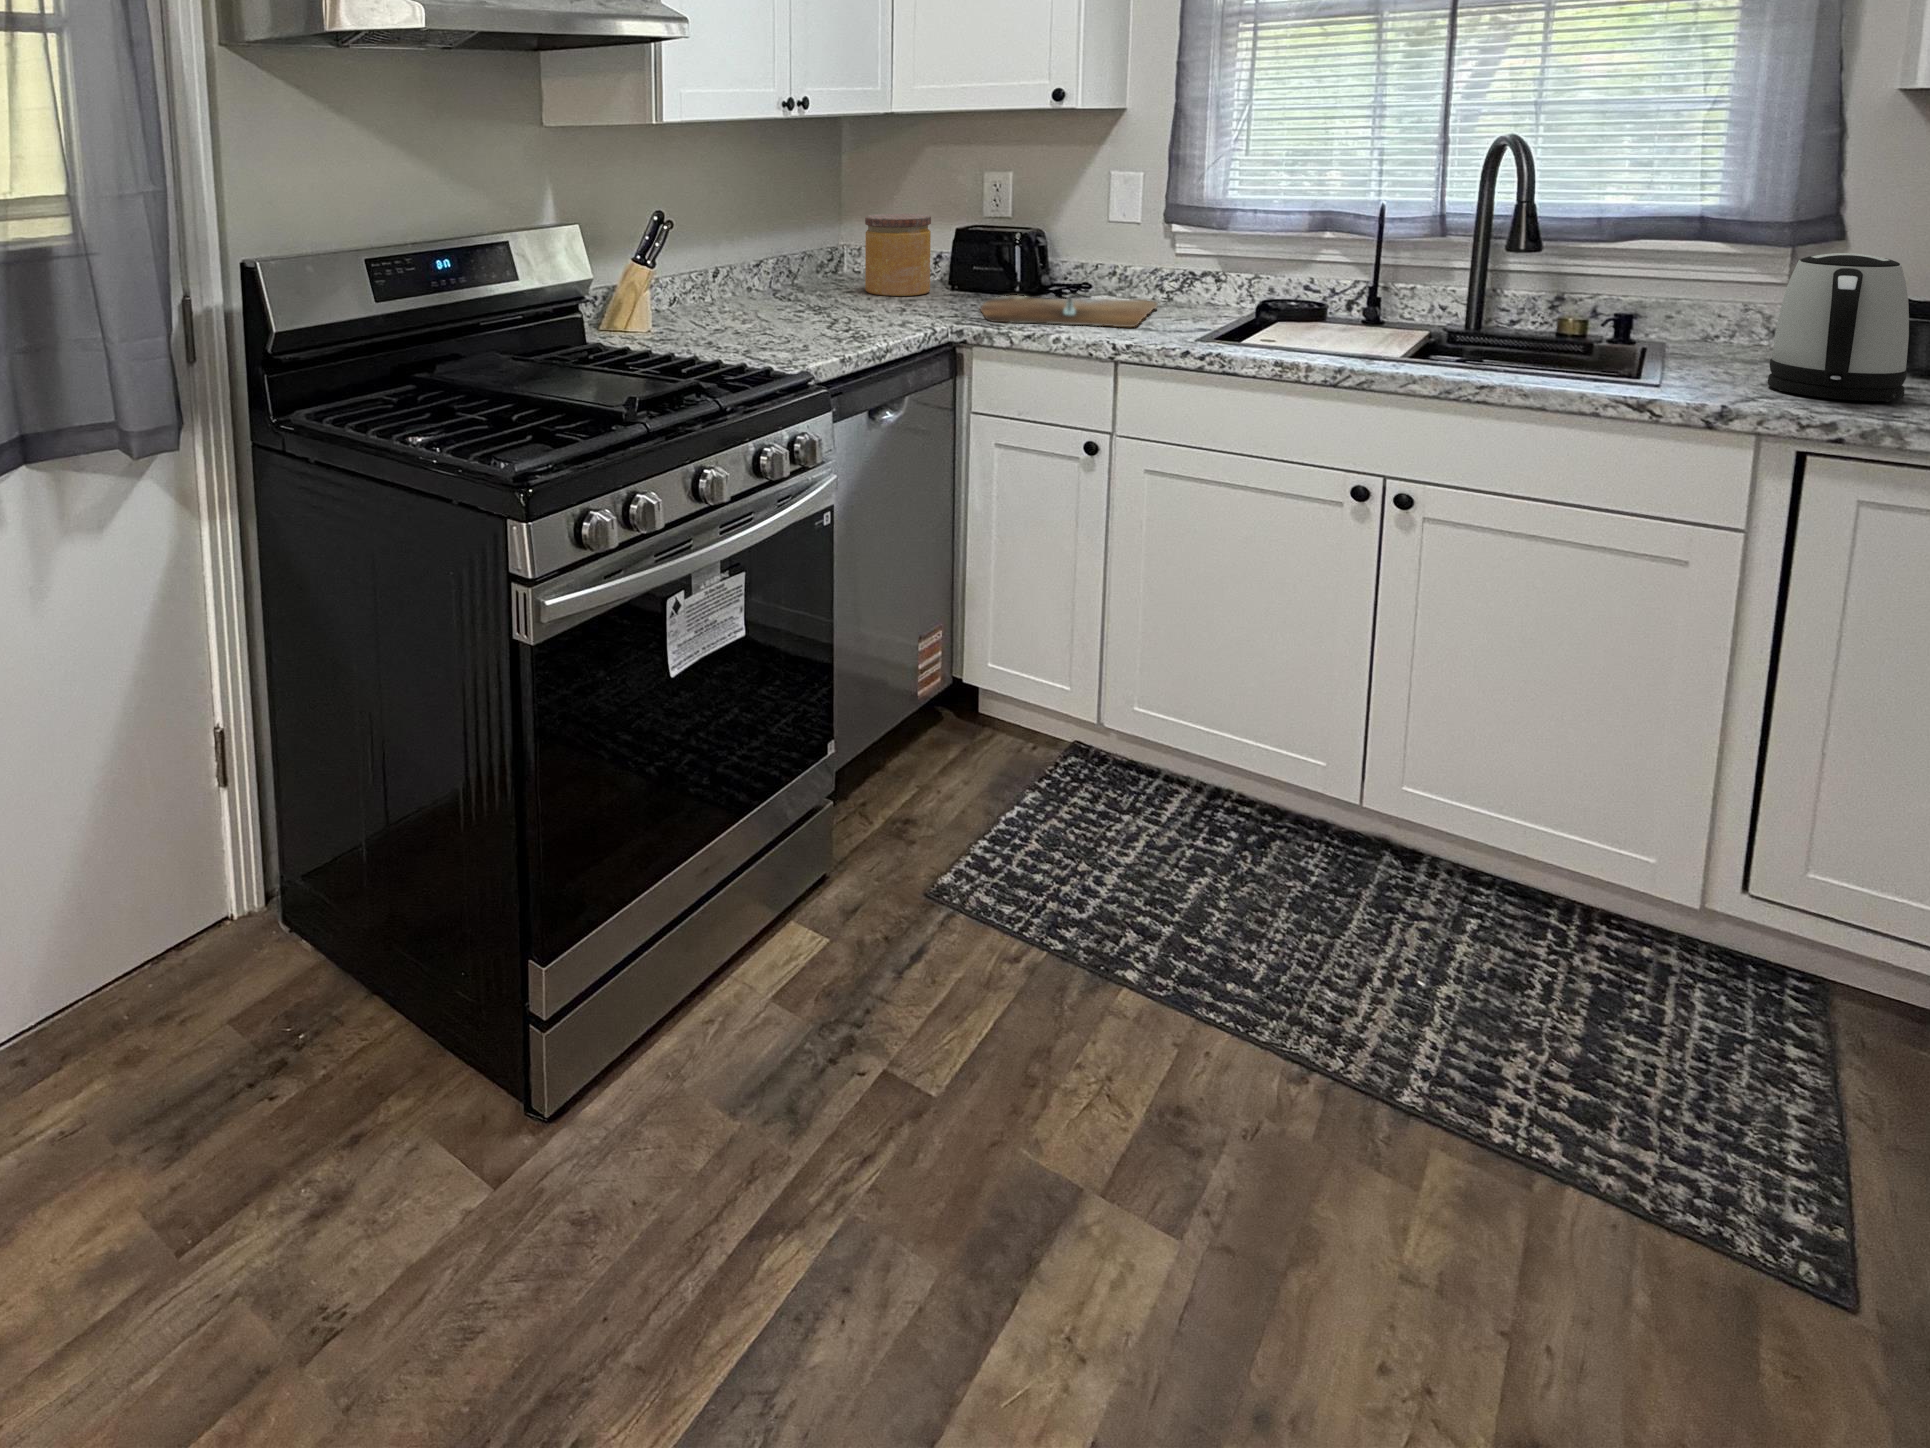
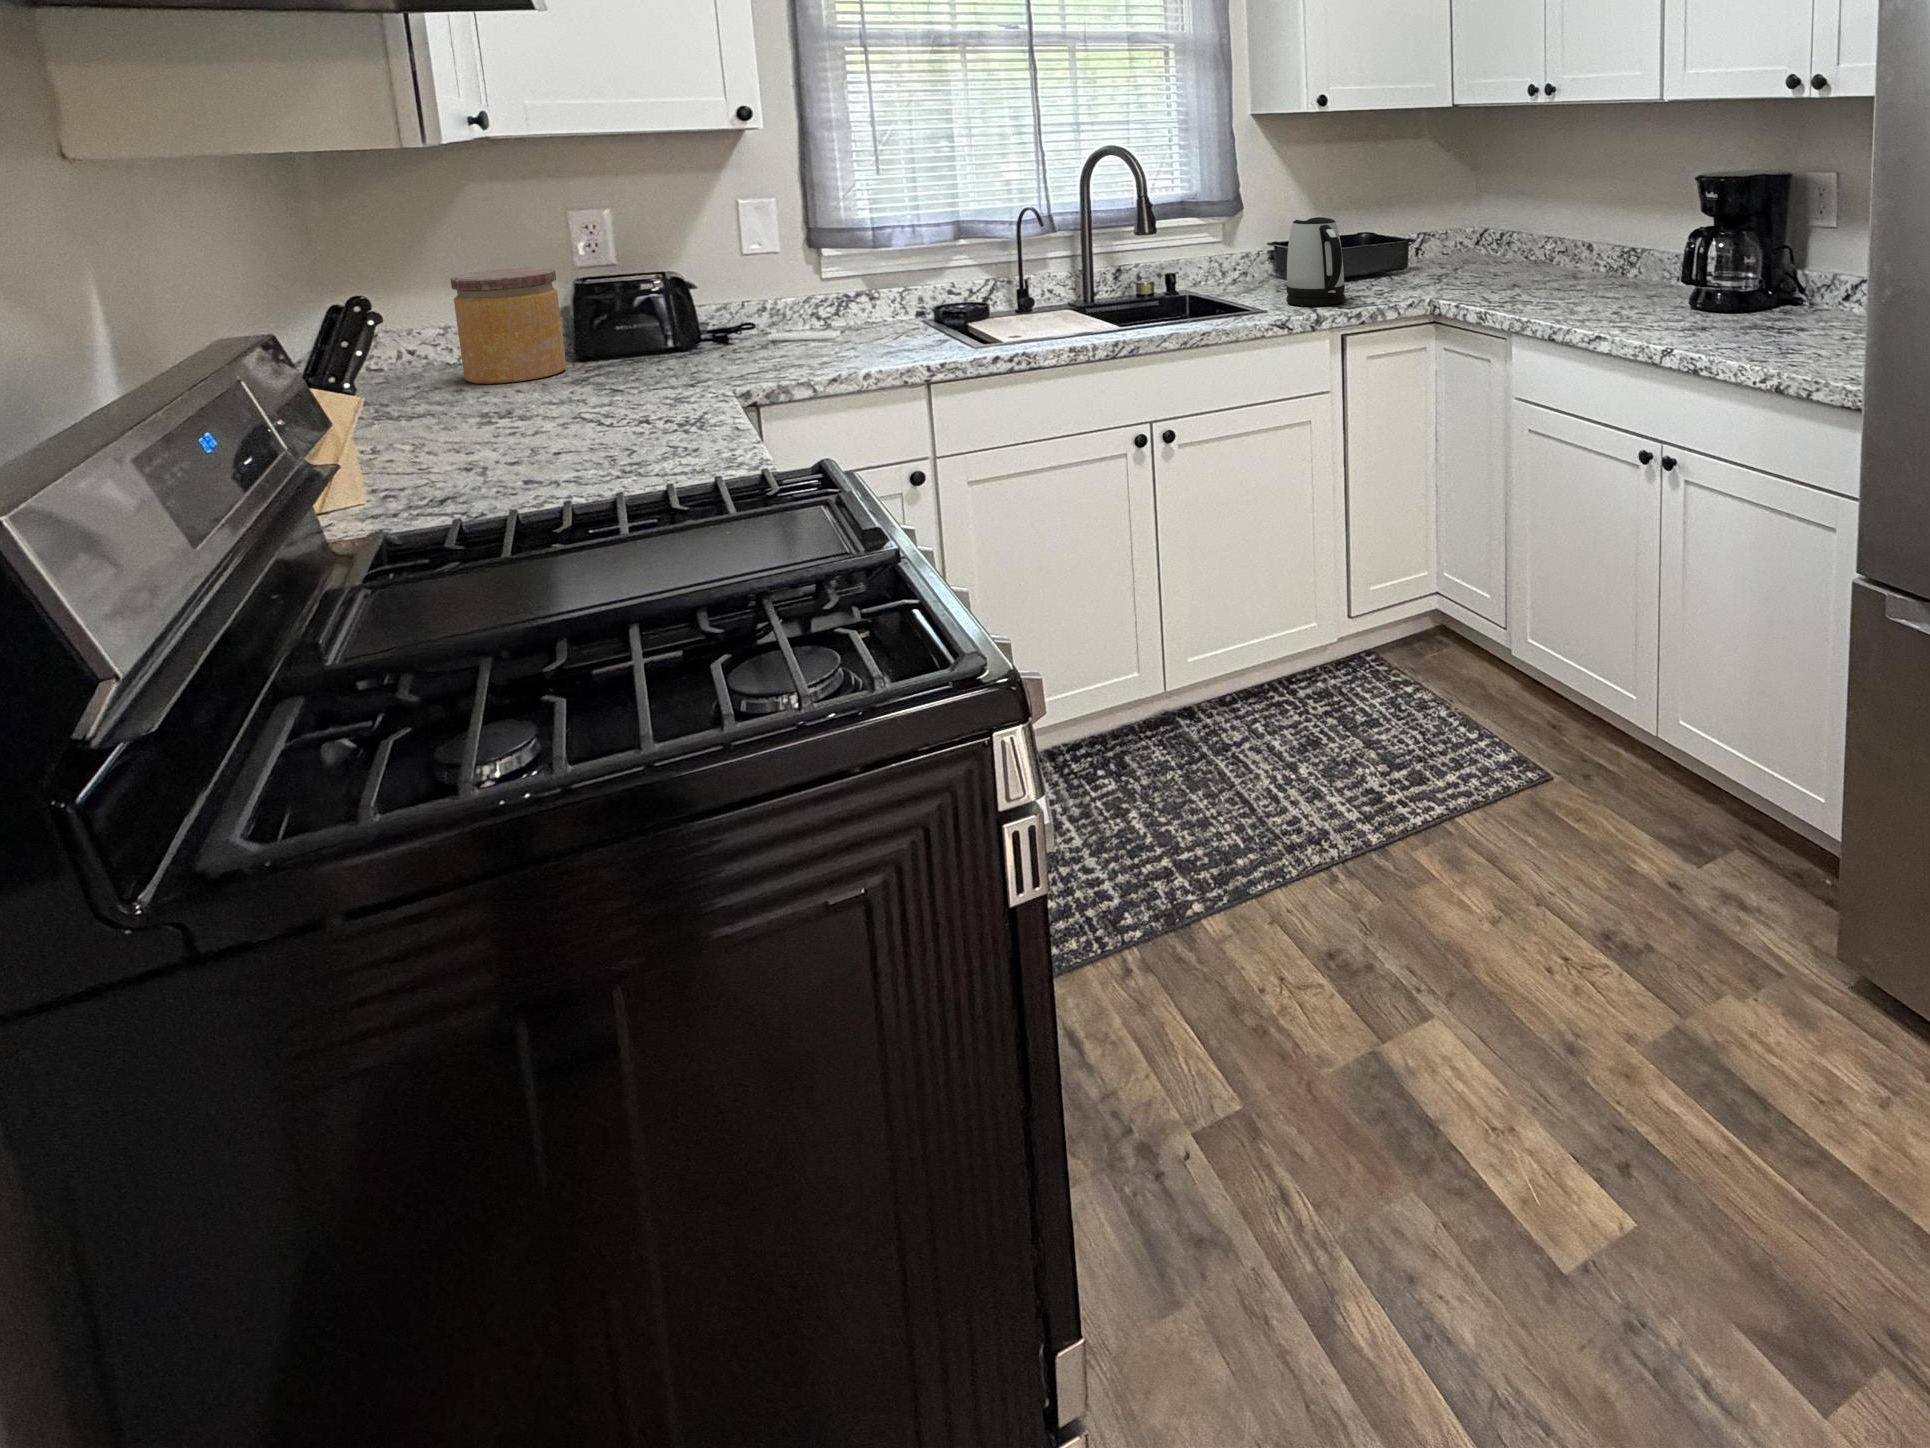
cutting board: present [981,295,1157,327] -> none [662,328,895,376]

